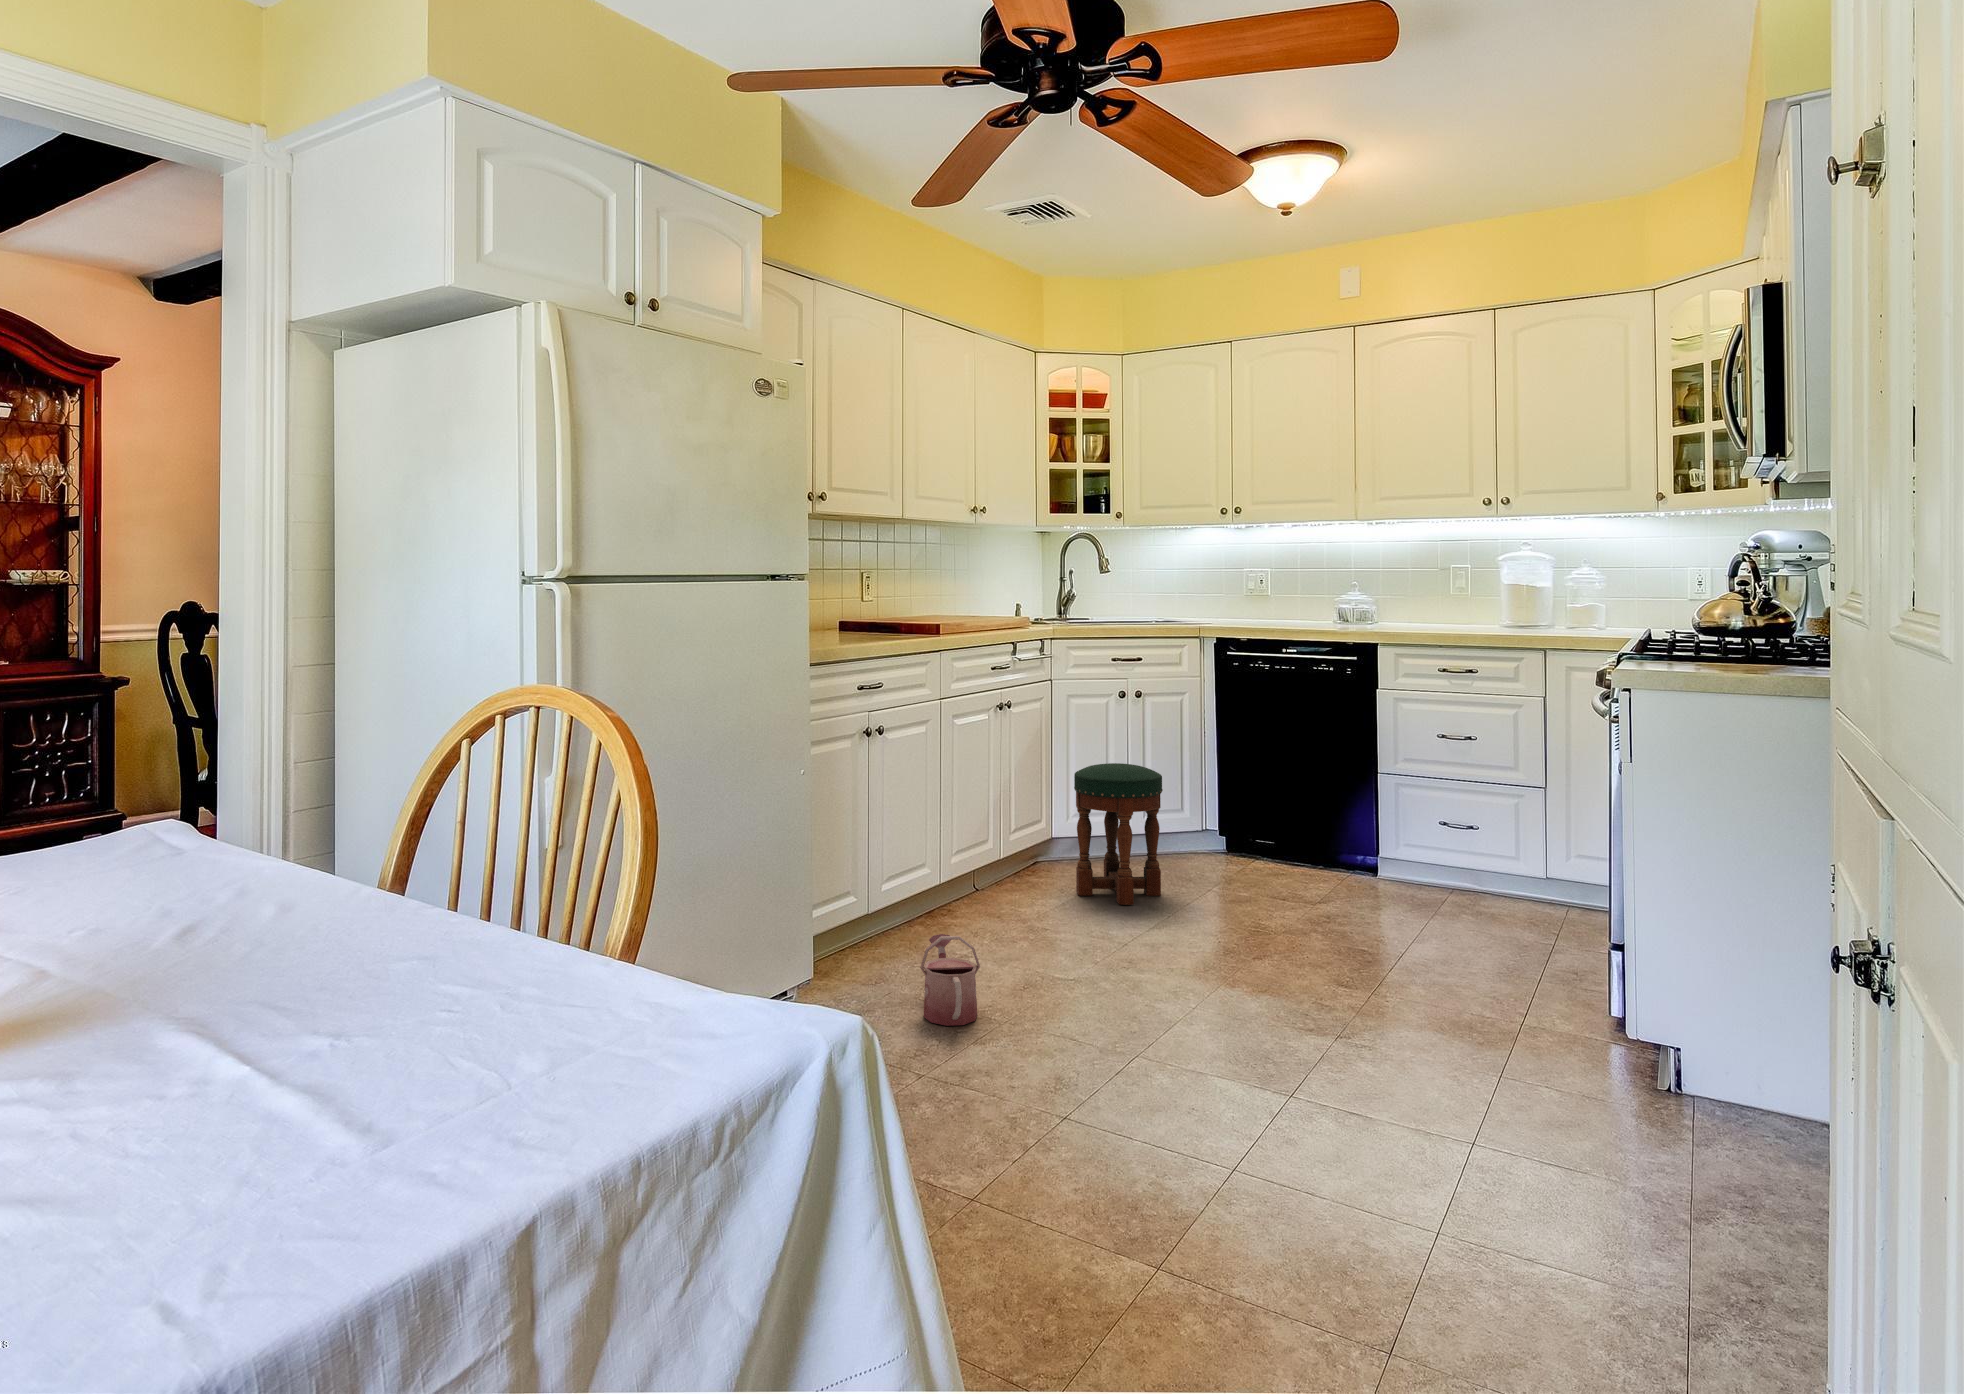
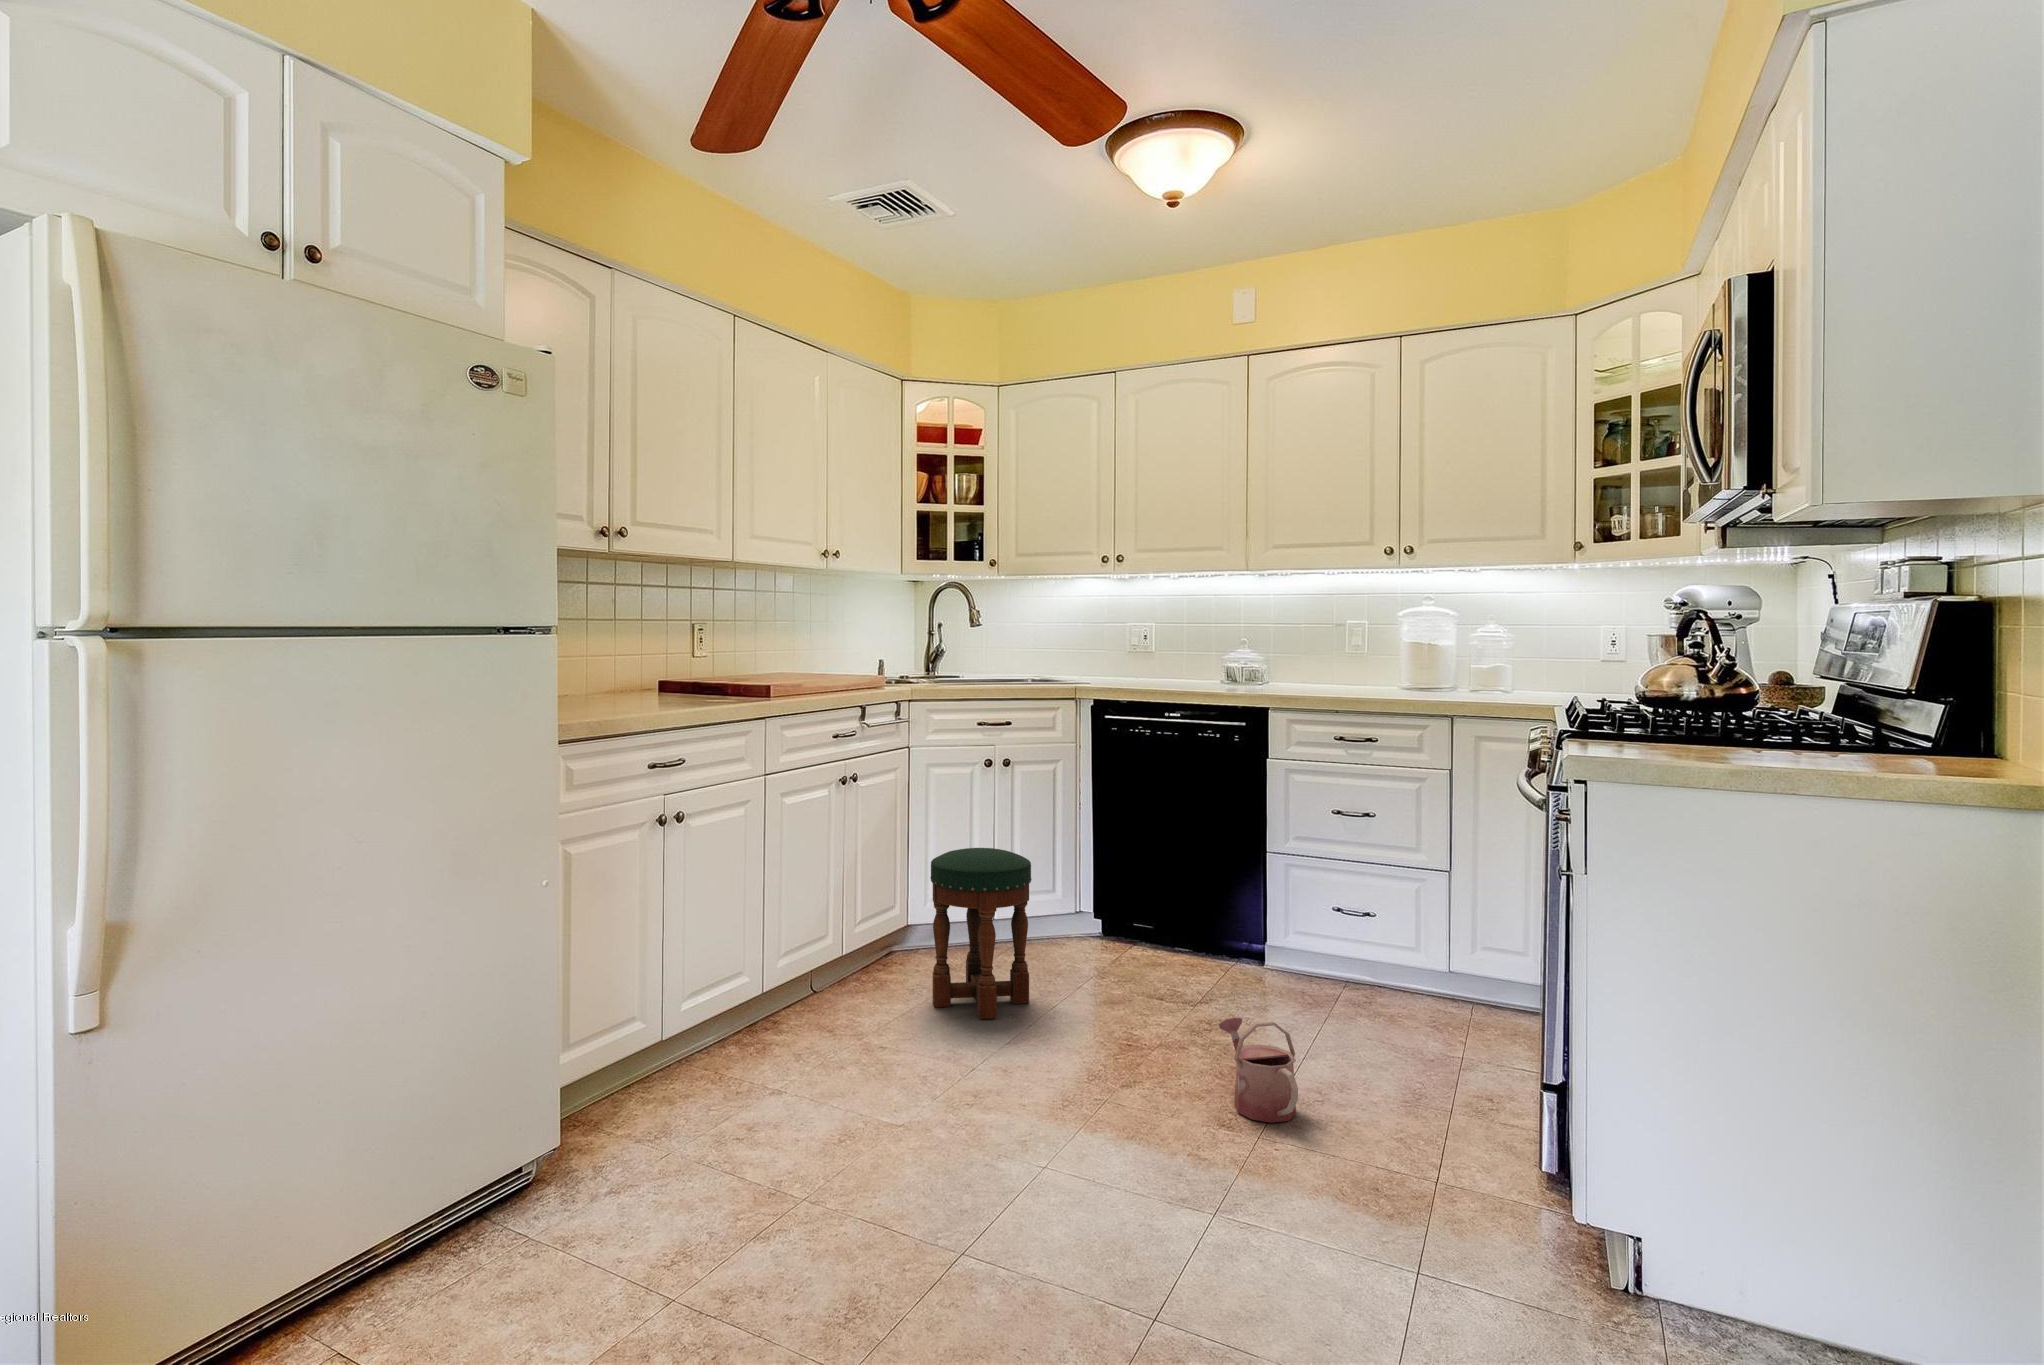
watering can: present [920,934,980,1026] -> present [1219,1017,1298,1123]

